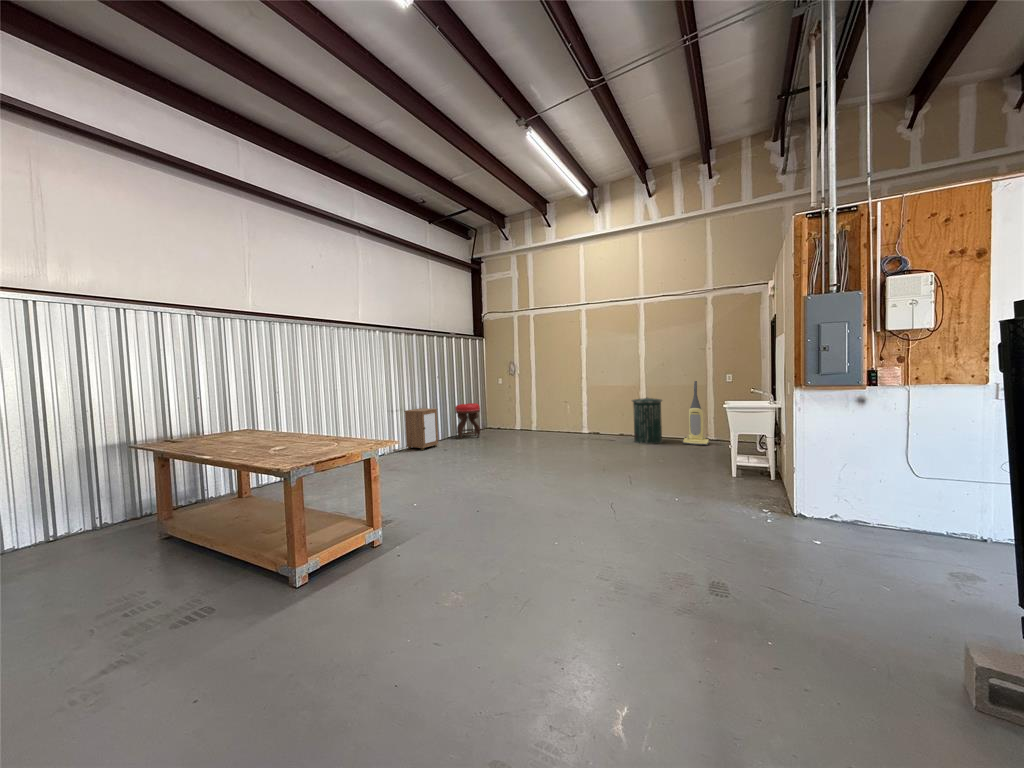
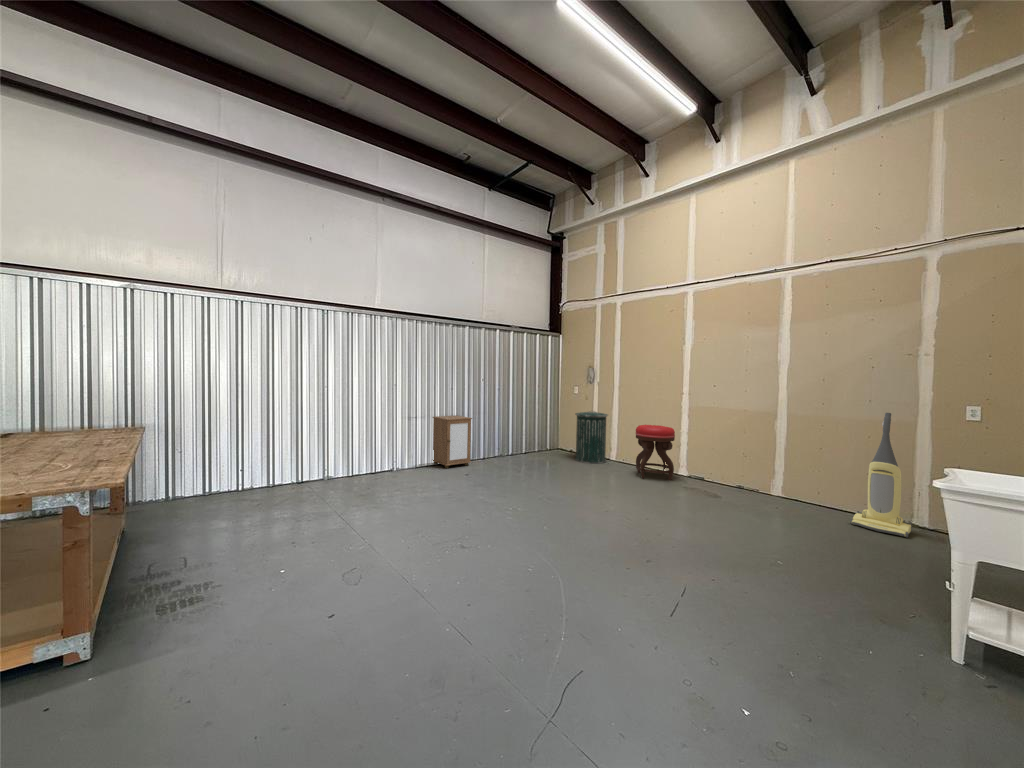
trash can: present [632,398,662,444] -> present [575,412,608,463]
stool: present [455,403,480,439] -> present [636,425,675,480]

